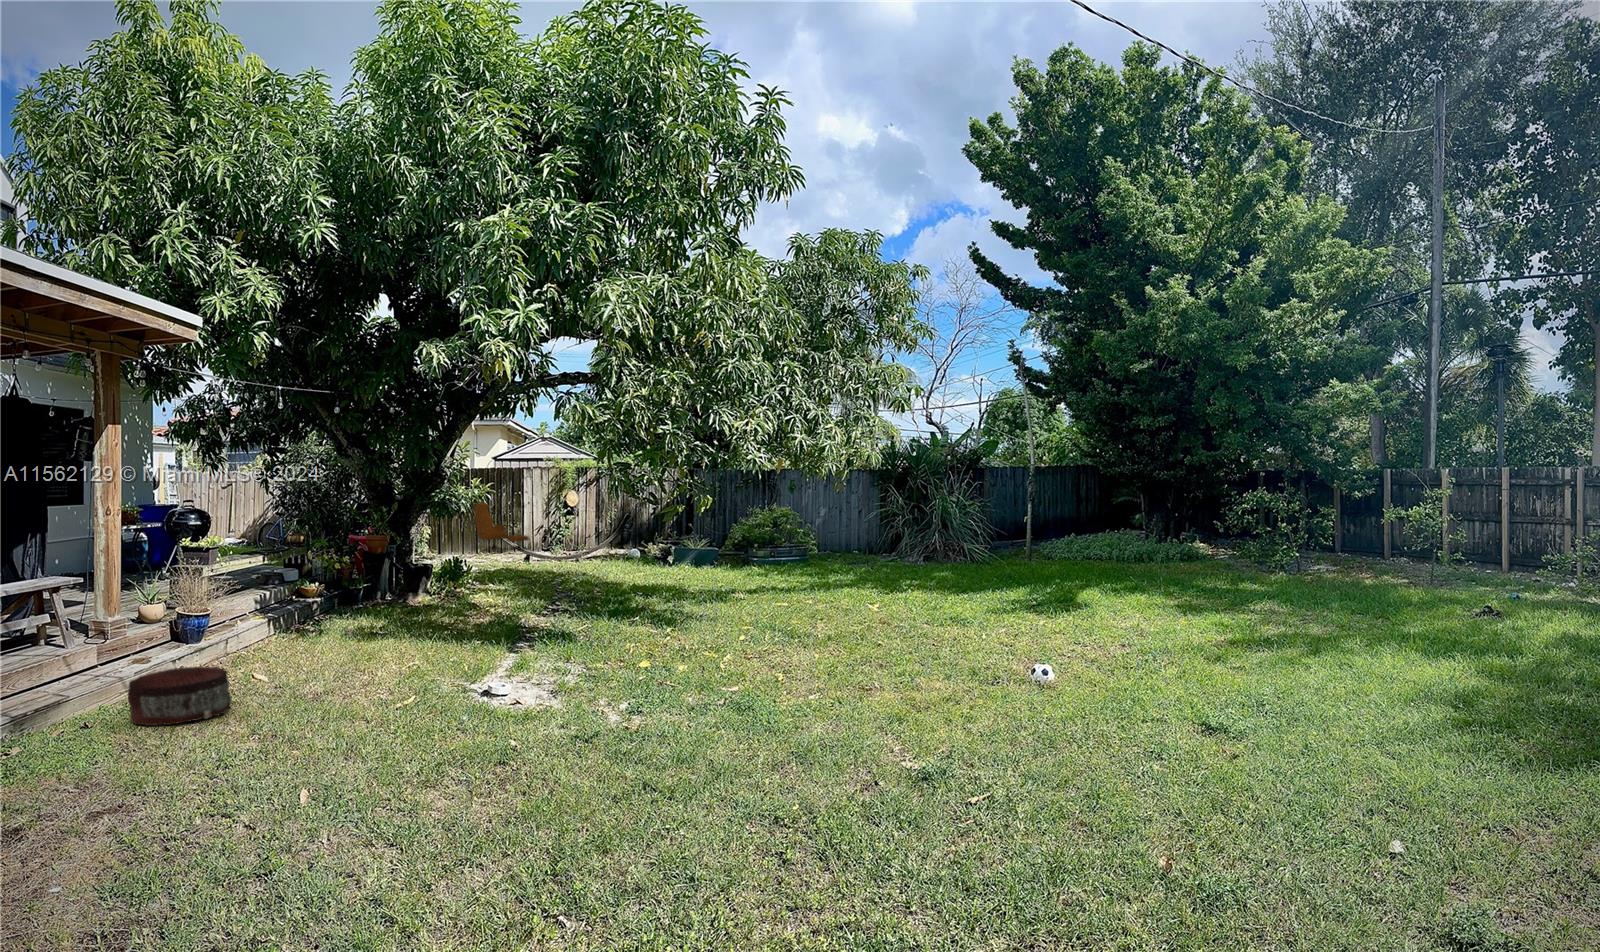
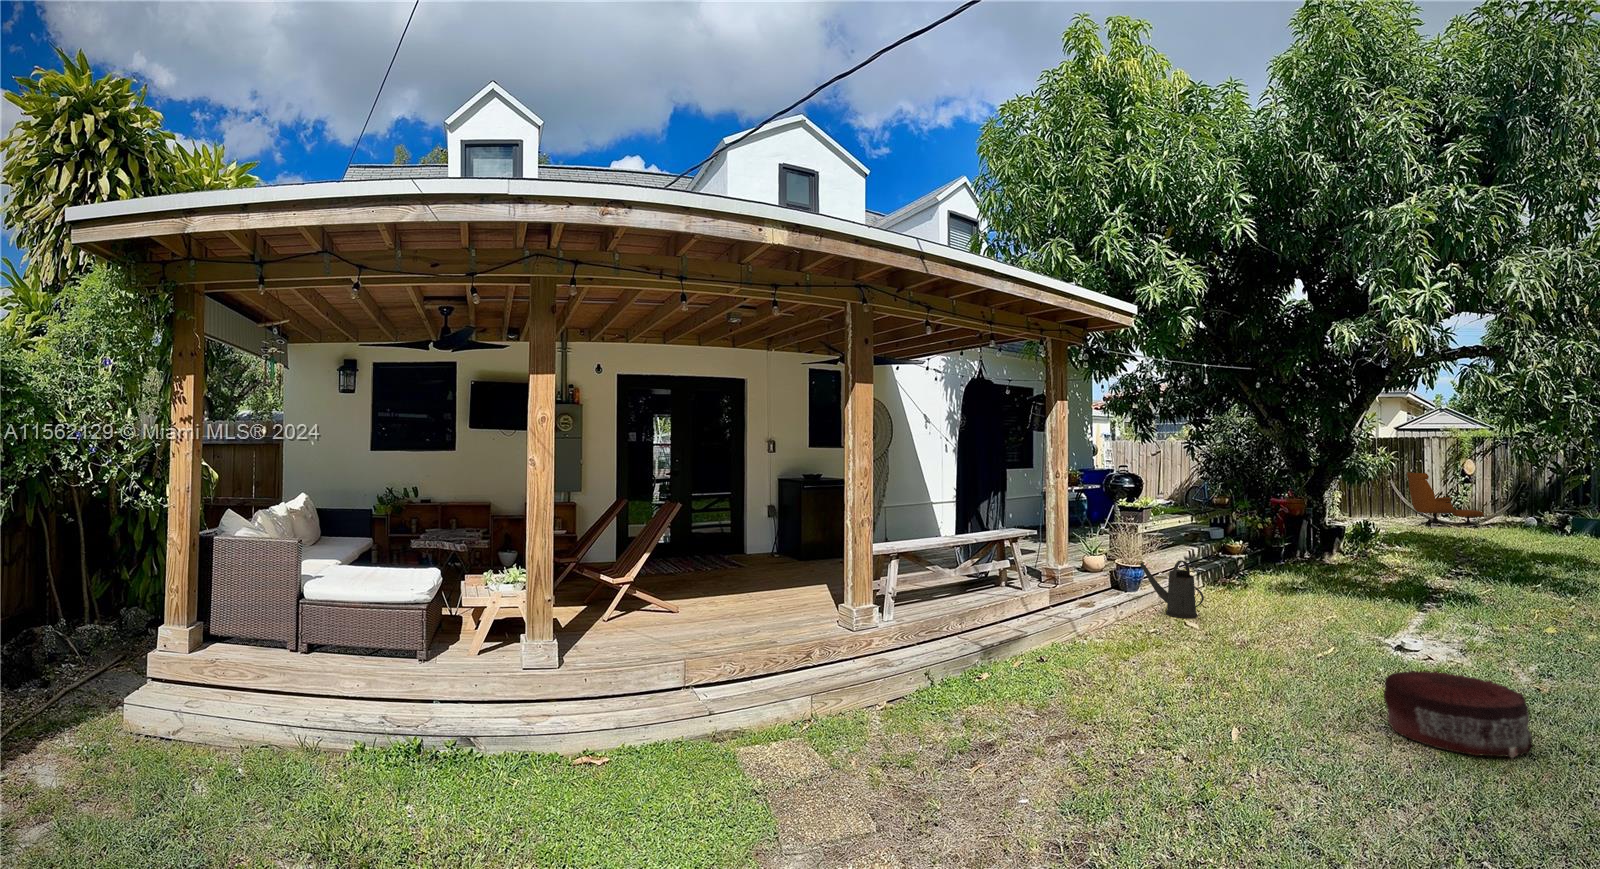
watering can: none [207,597,274,655] -> present [1140,560,1204,618]
pouf: present [128,667,231,725] -> present [1383,671,1535,758]

